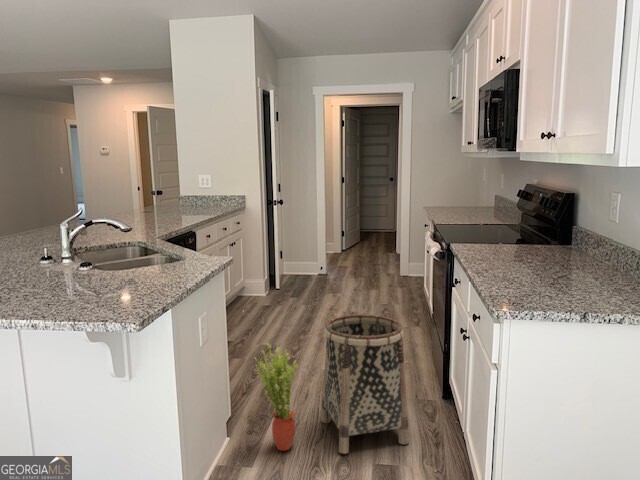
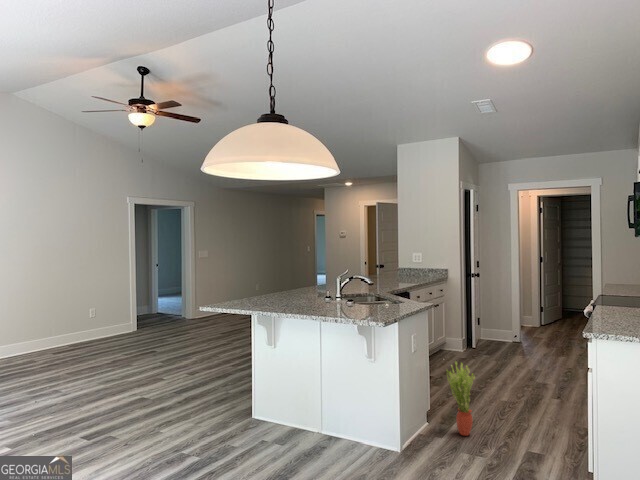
basket: present [321,314,409,454] -> none [494,351,558,447]

